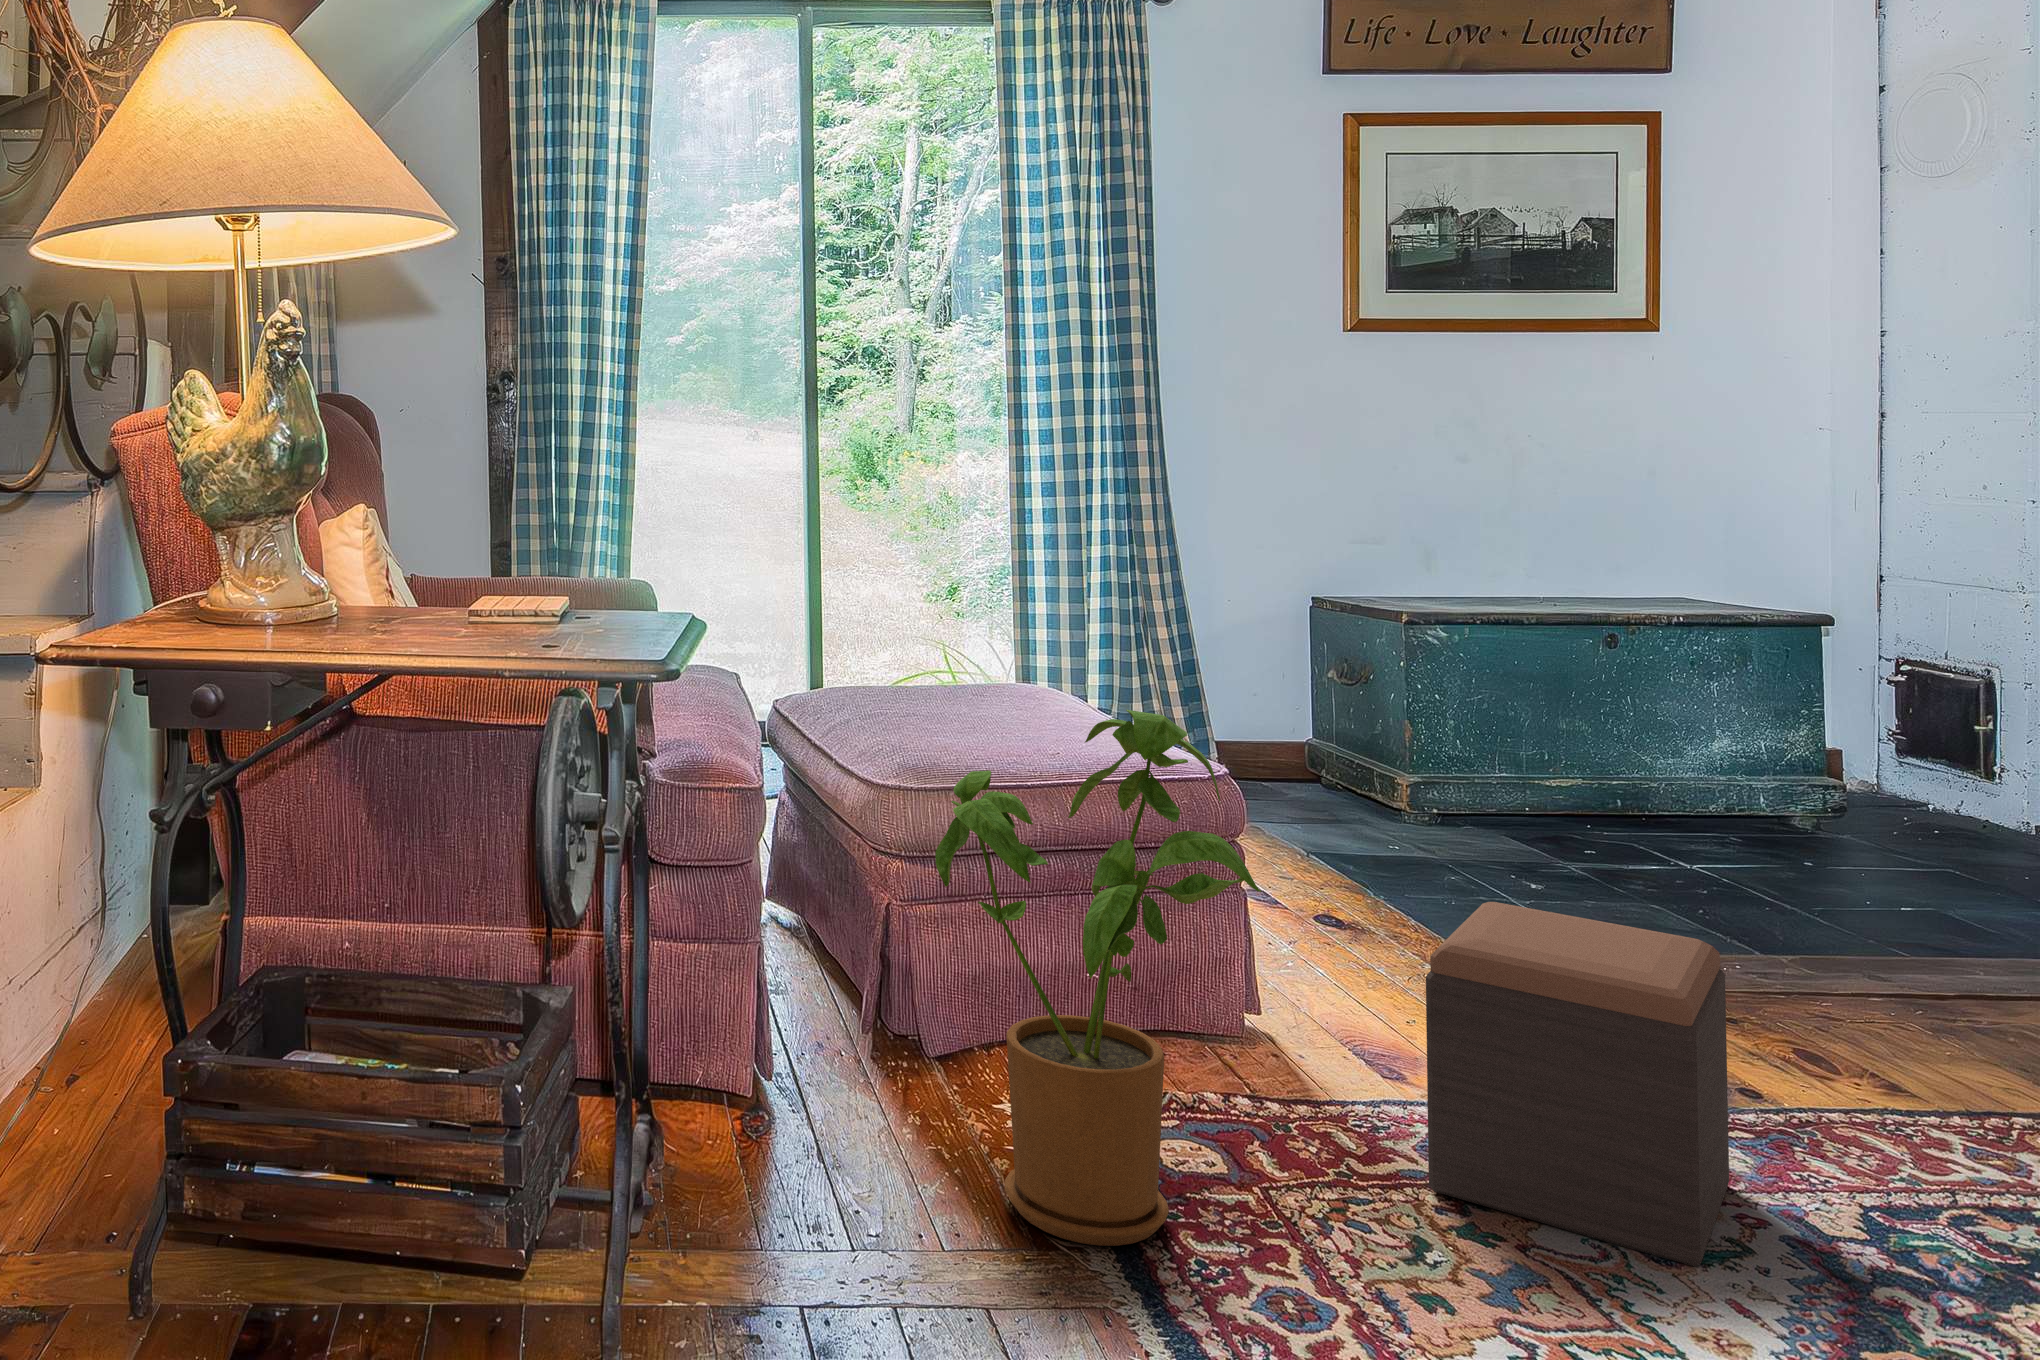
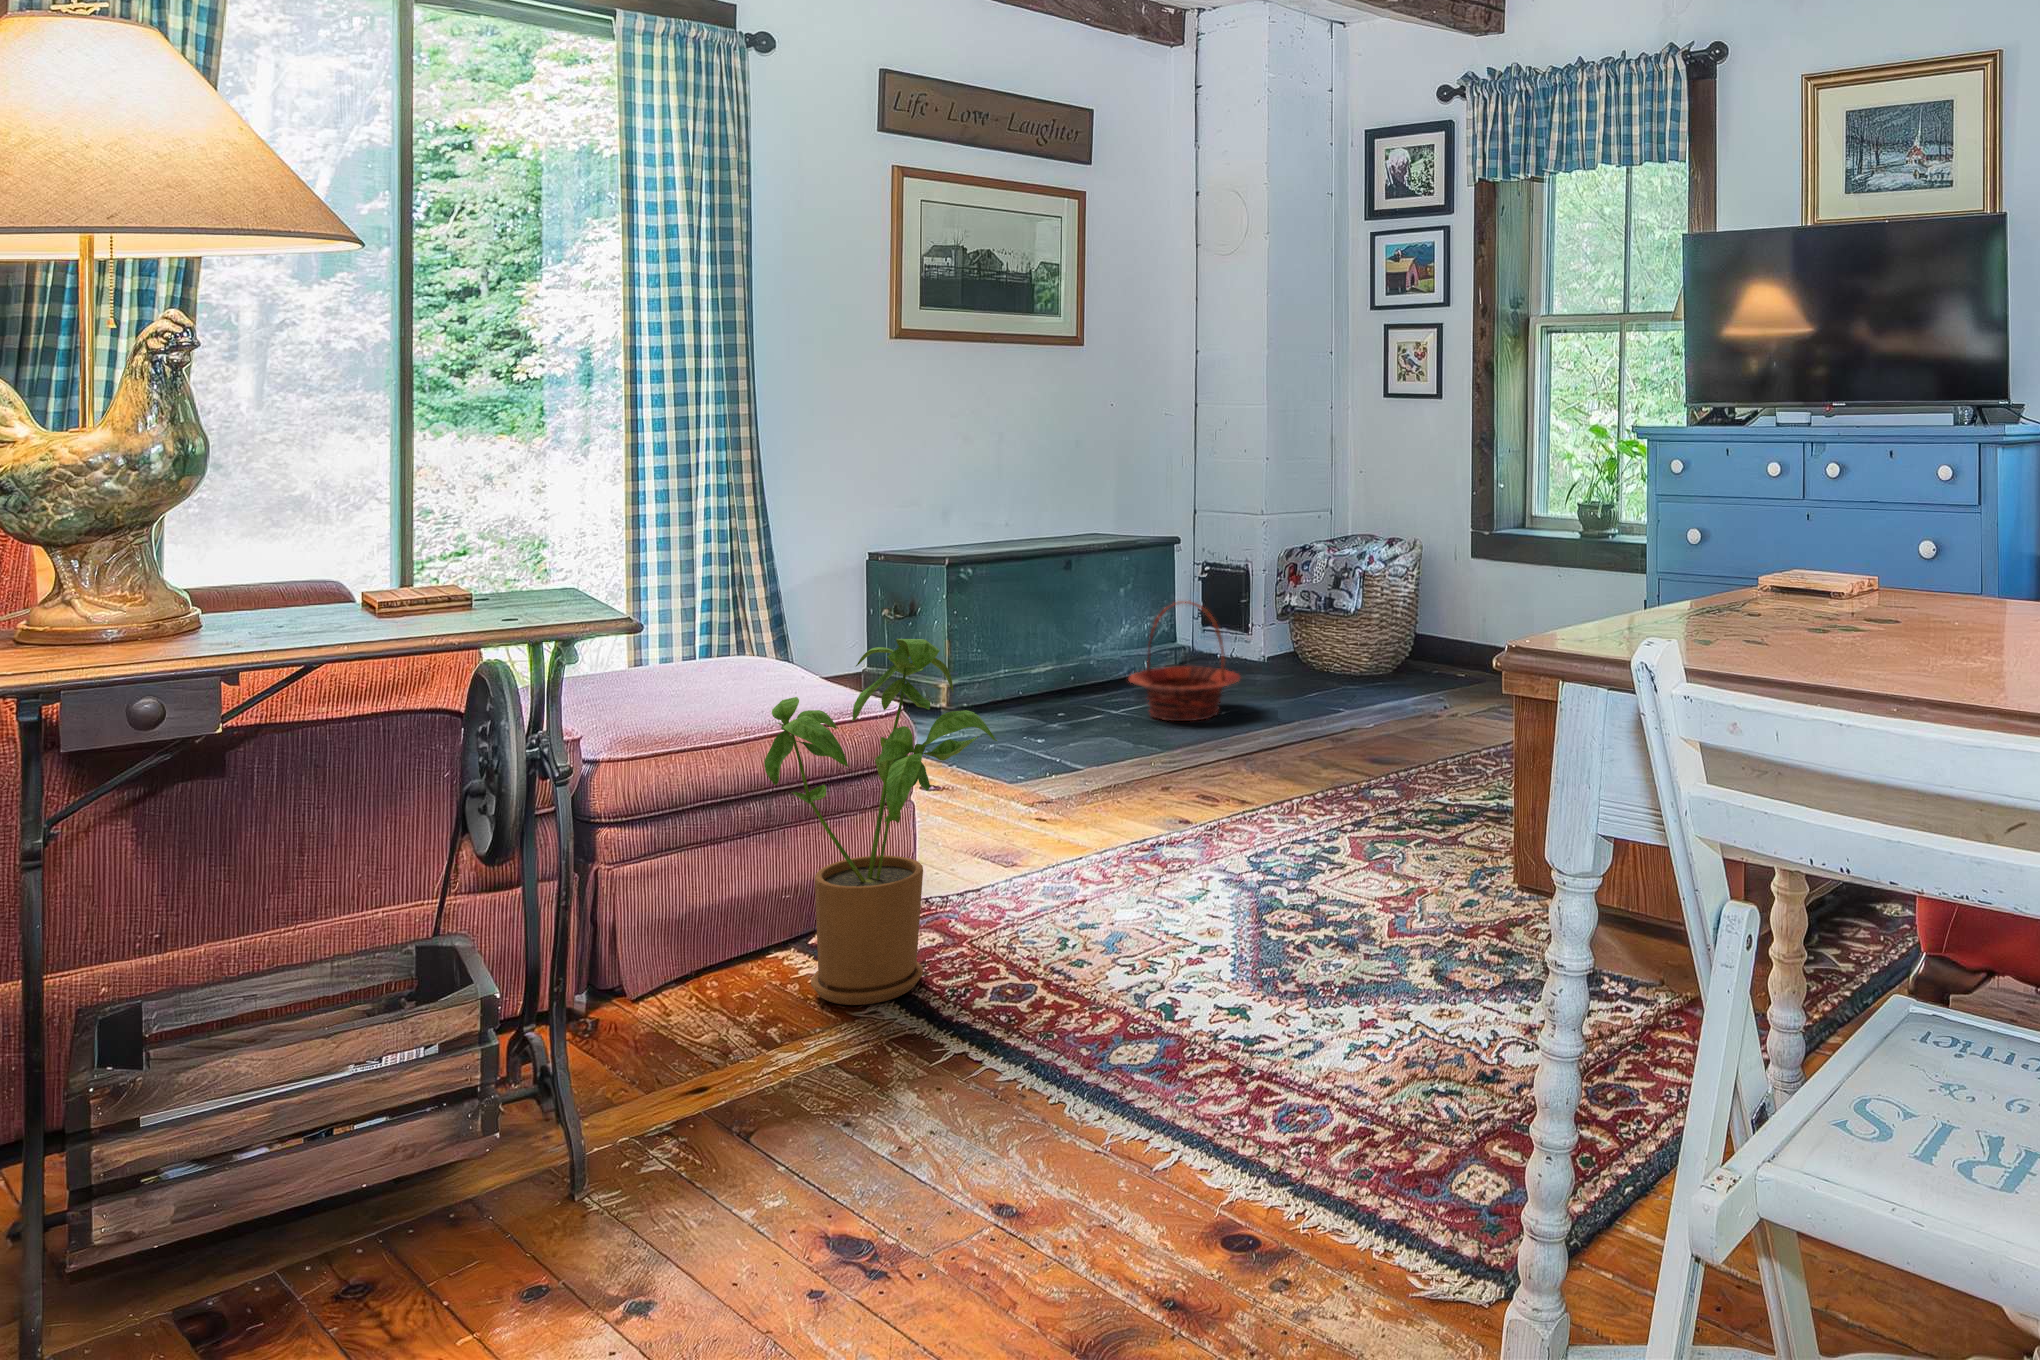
basket: none [1704,730,1933,928] -> present [1129,601,1240,721]
footstool: present [1426,902,1729,1266] -> none [1053,729,1196,913]

